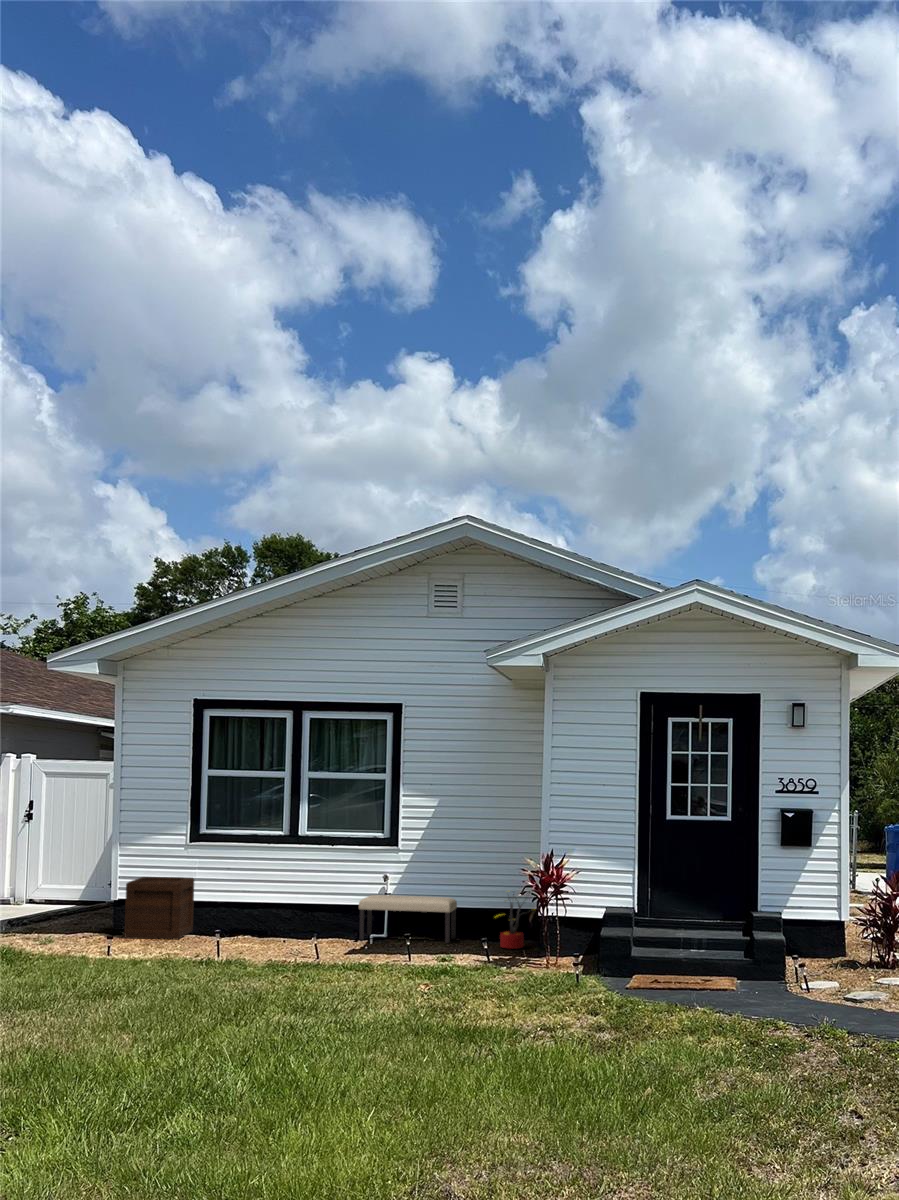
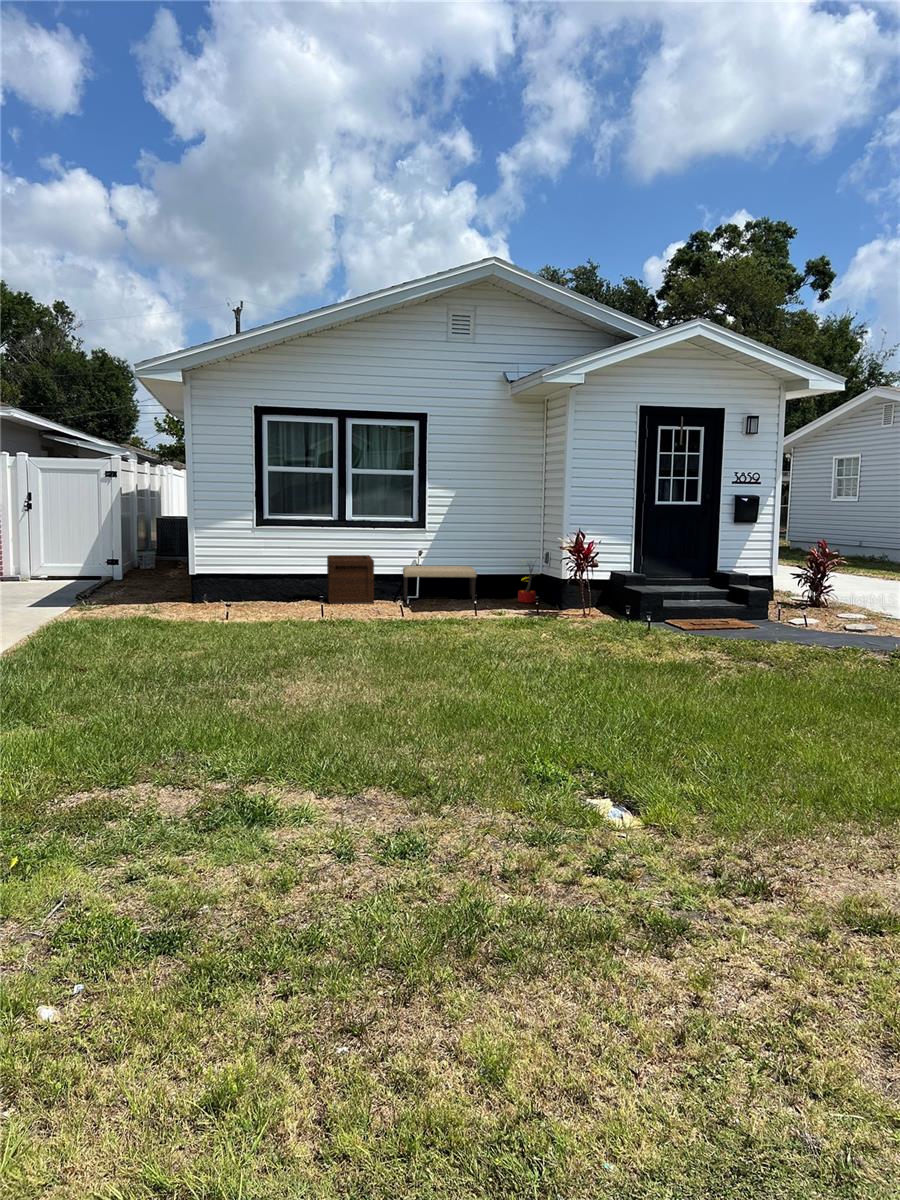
wooden crate: present [124,877,194,940] -> present [327,555,374,604]

